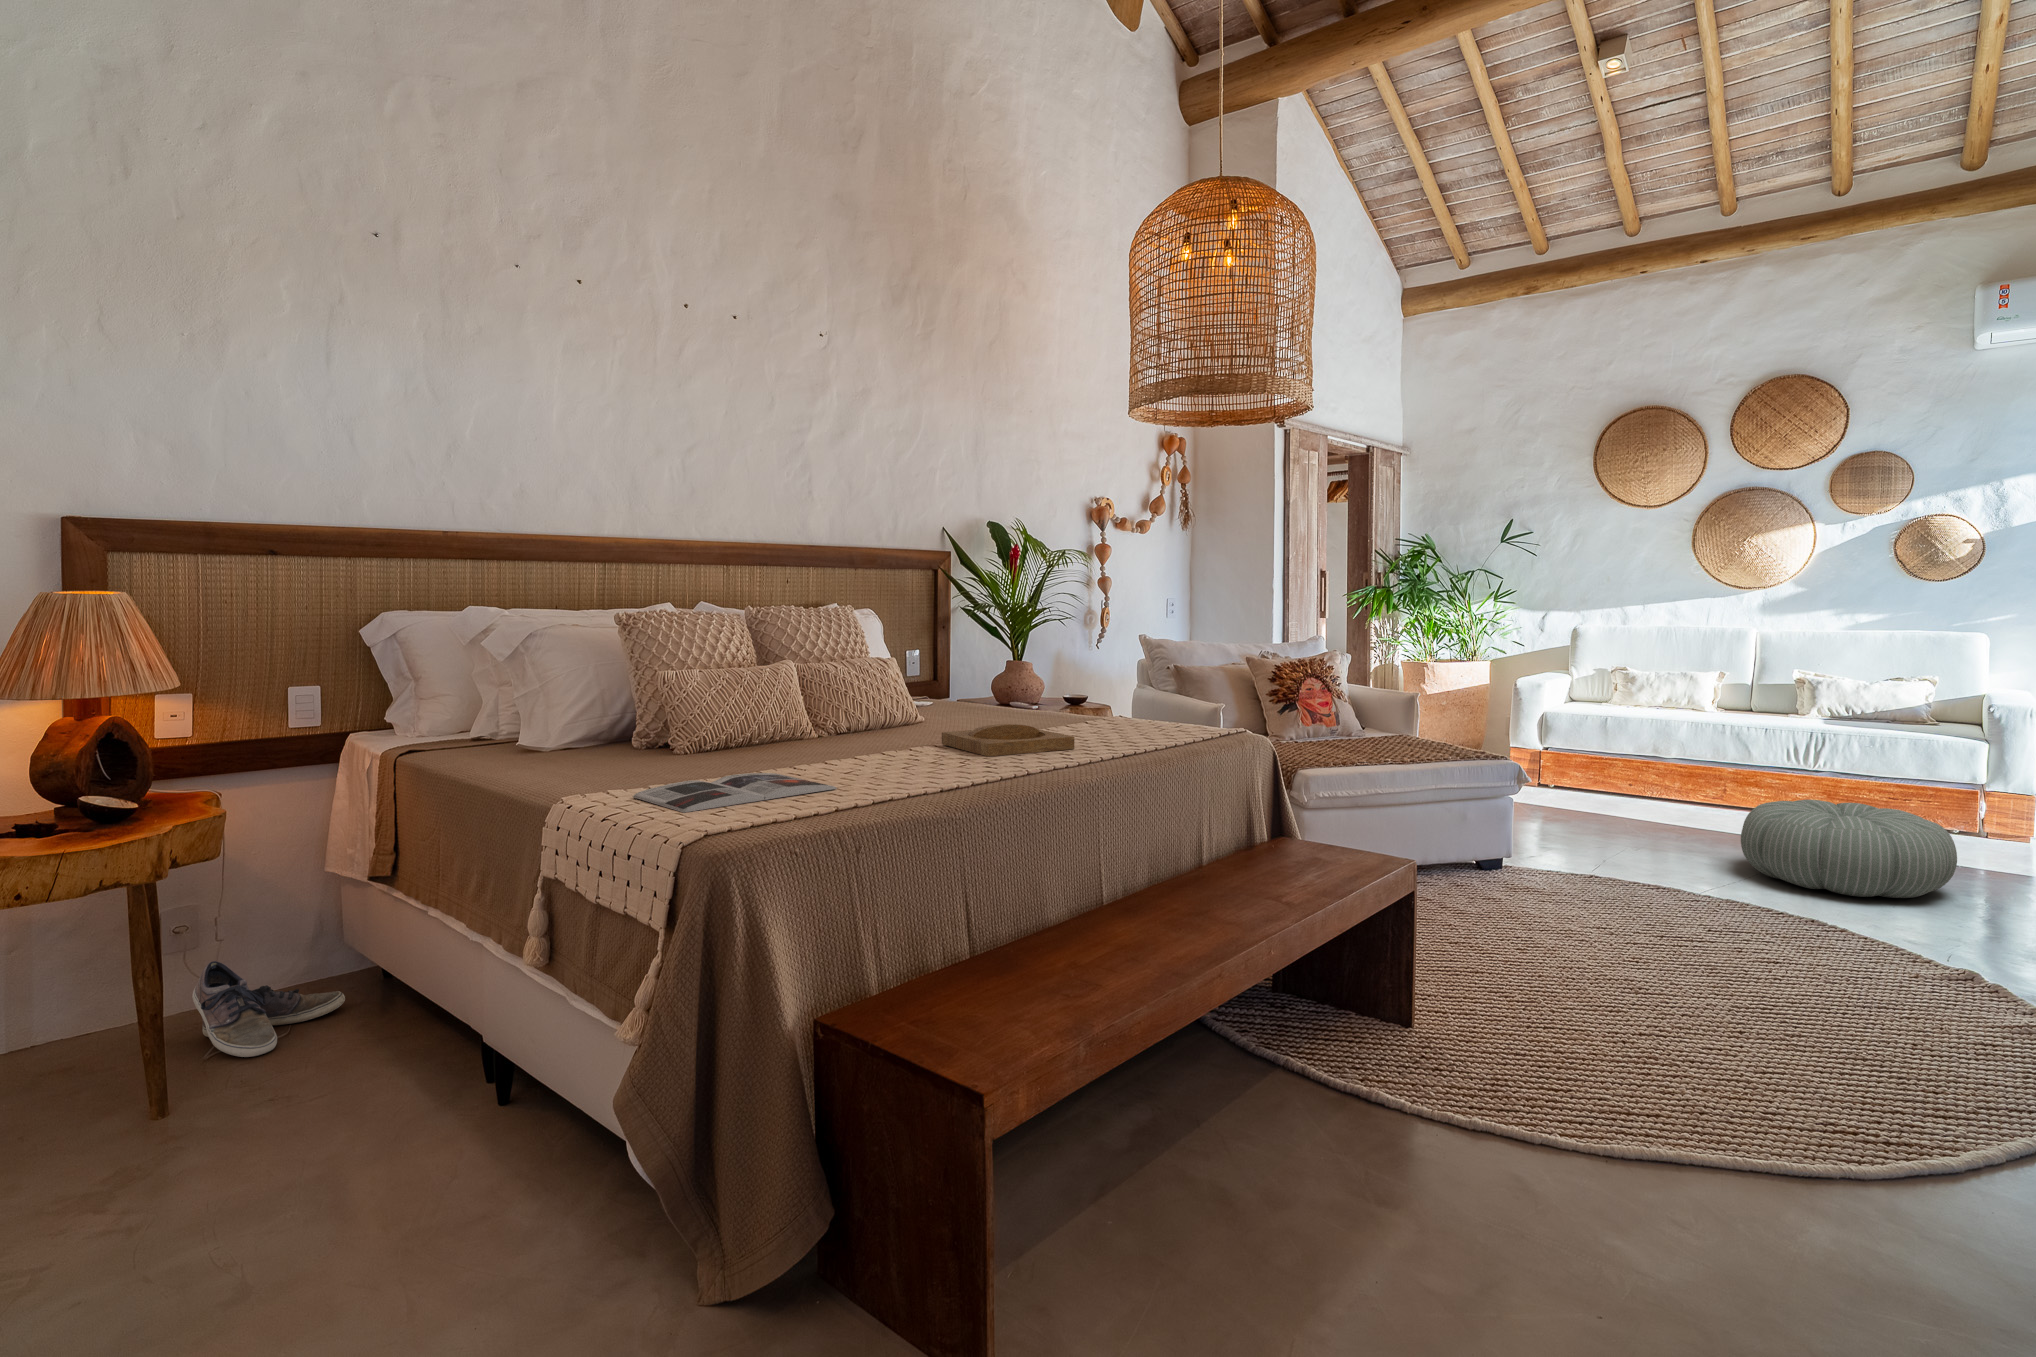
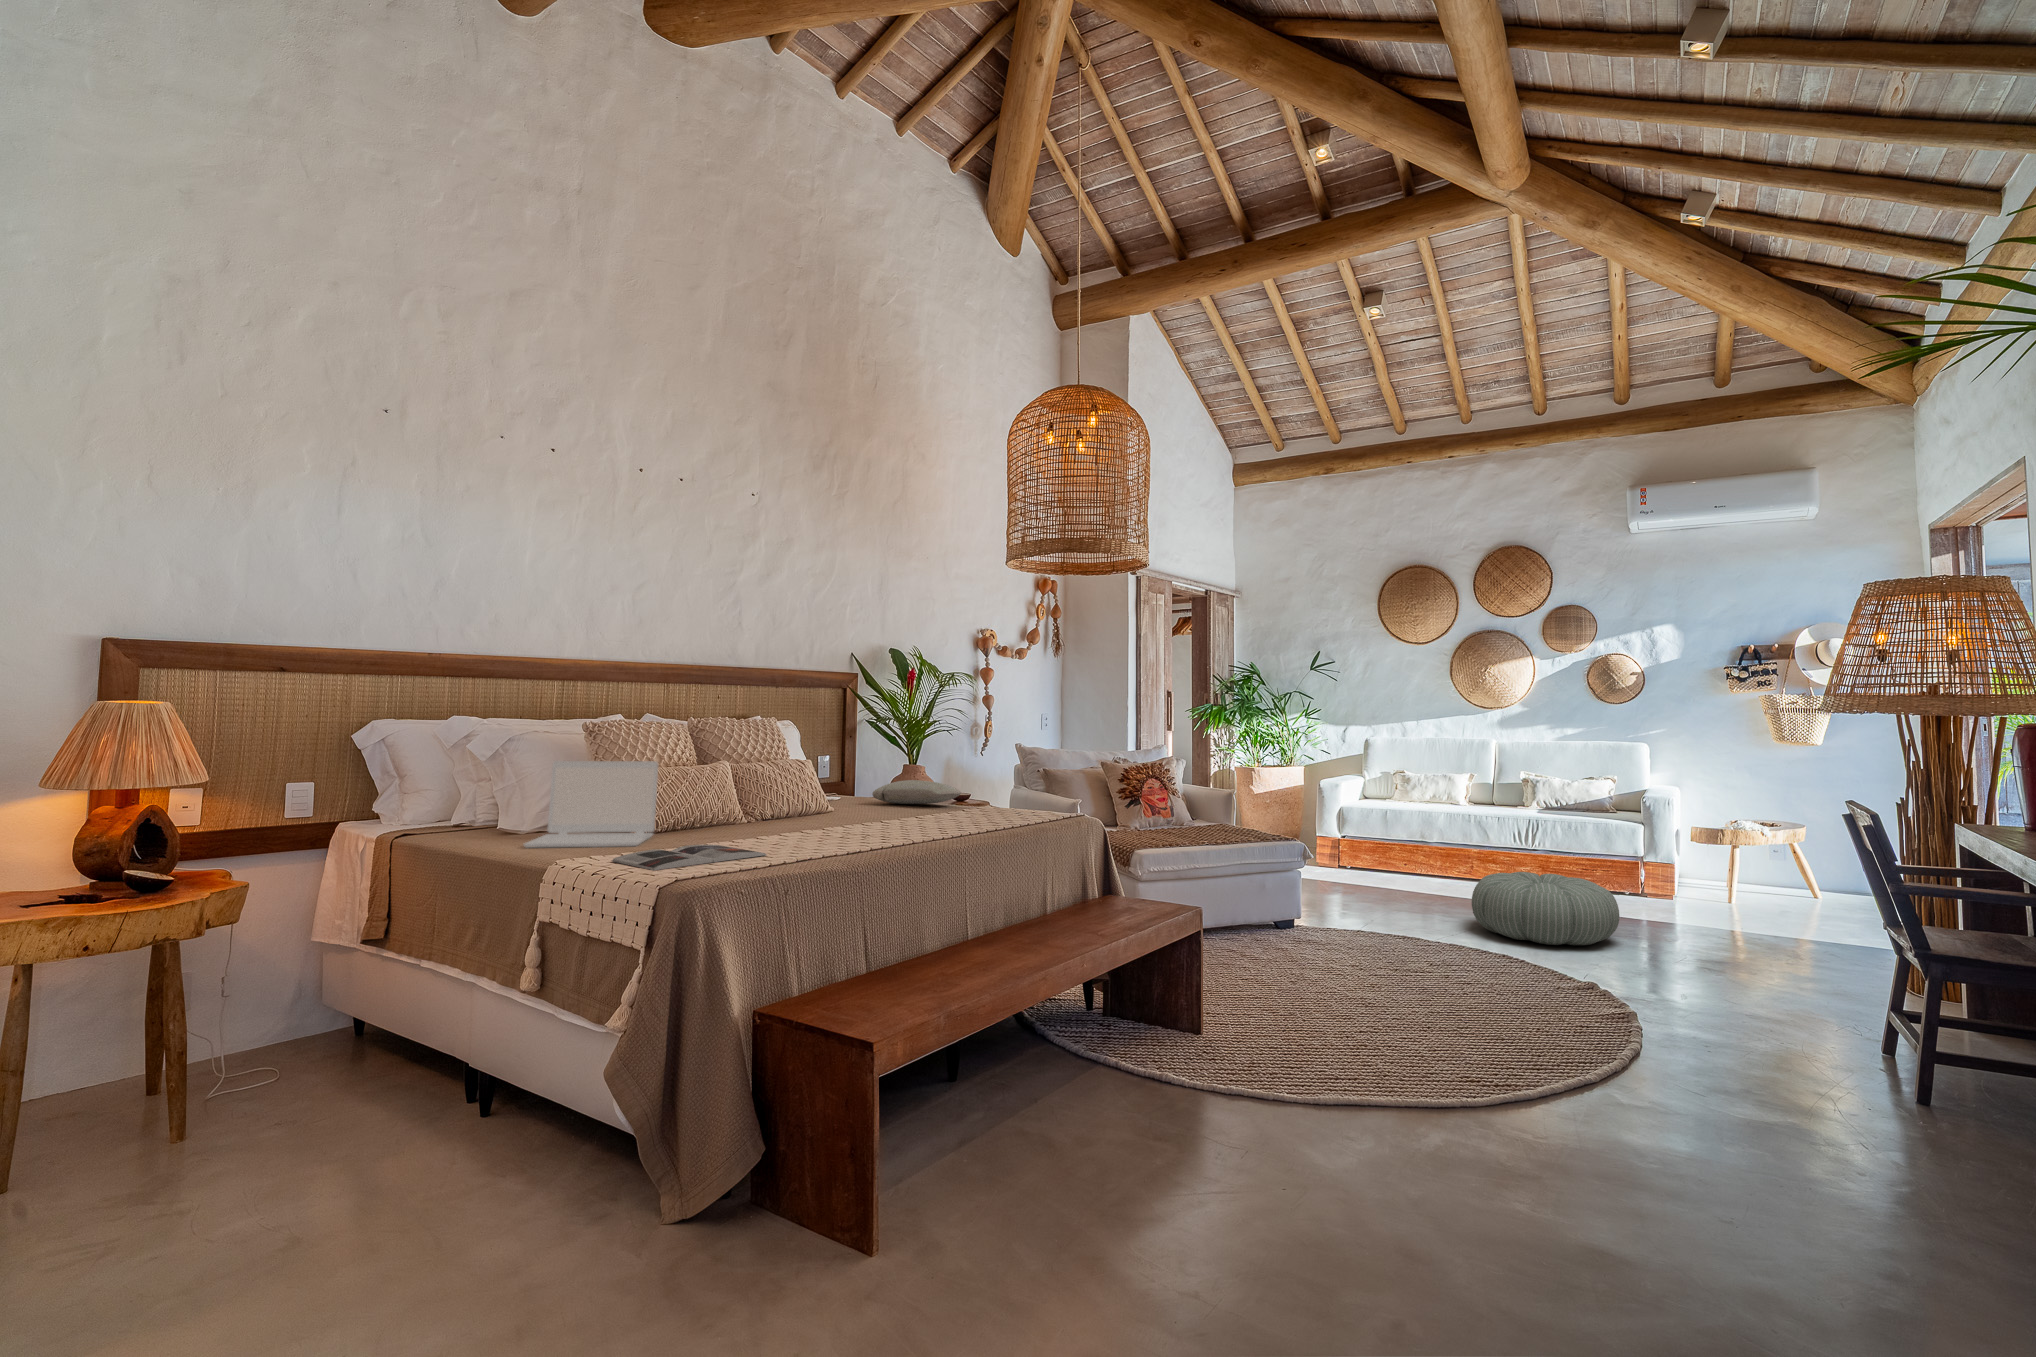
laptop: none [530,663,700,775] -> present [524,761,658,847]
pillow: none [972,685,1083,713] -> present [872,780,961,804]
tray: present [942,724,1074,757] -> none [847,810,950,834]
shoe: present [192,961,345,1057] -> none [210,1008,339,1086]

